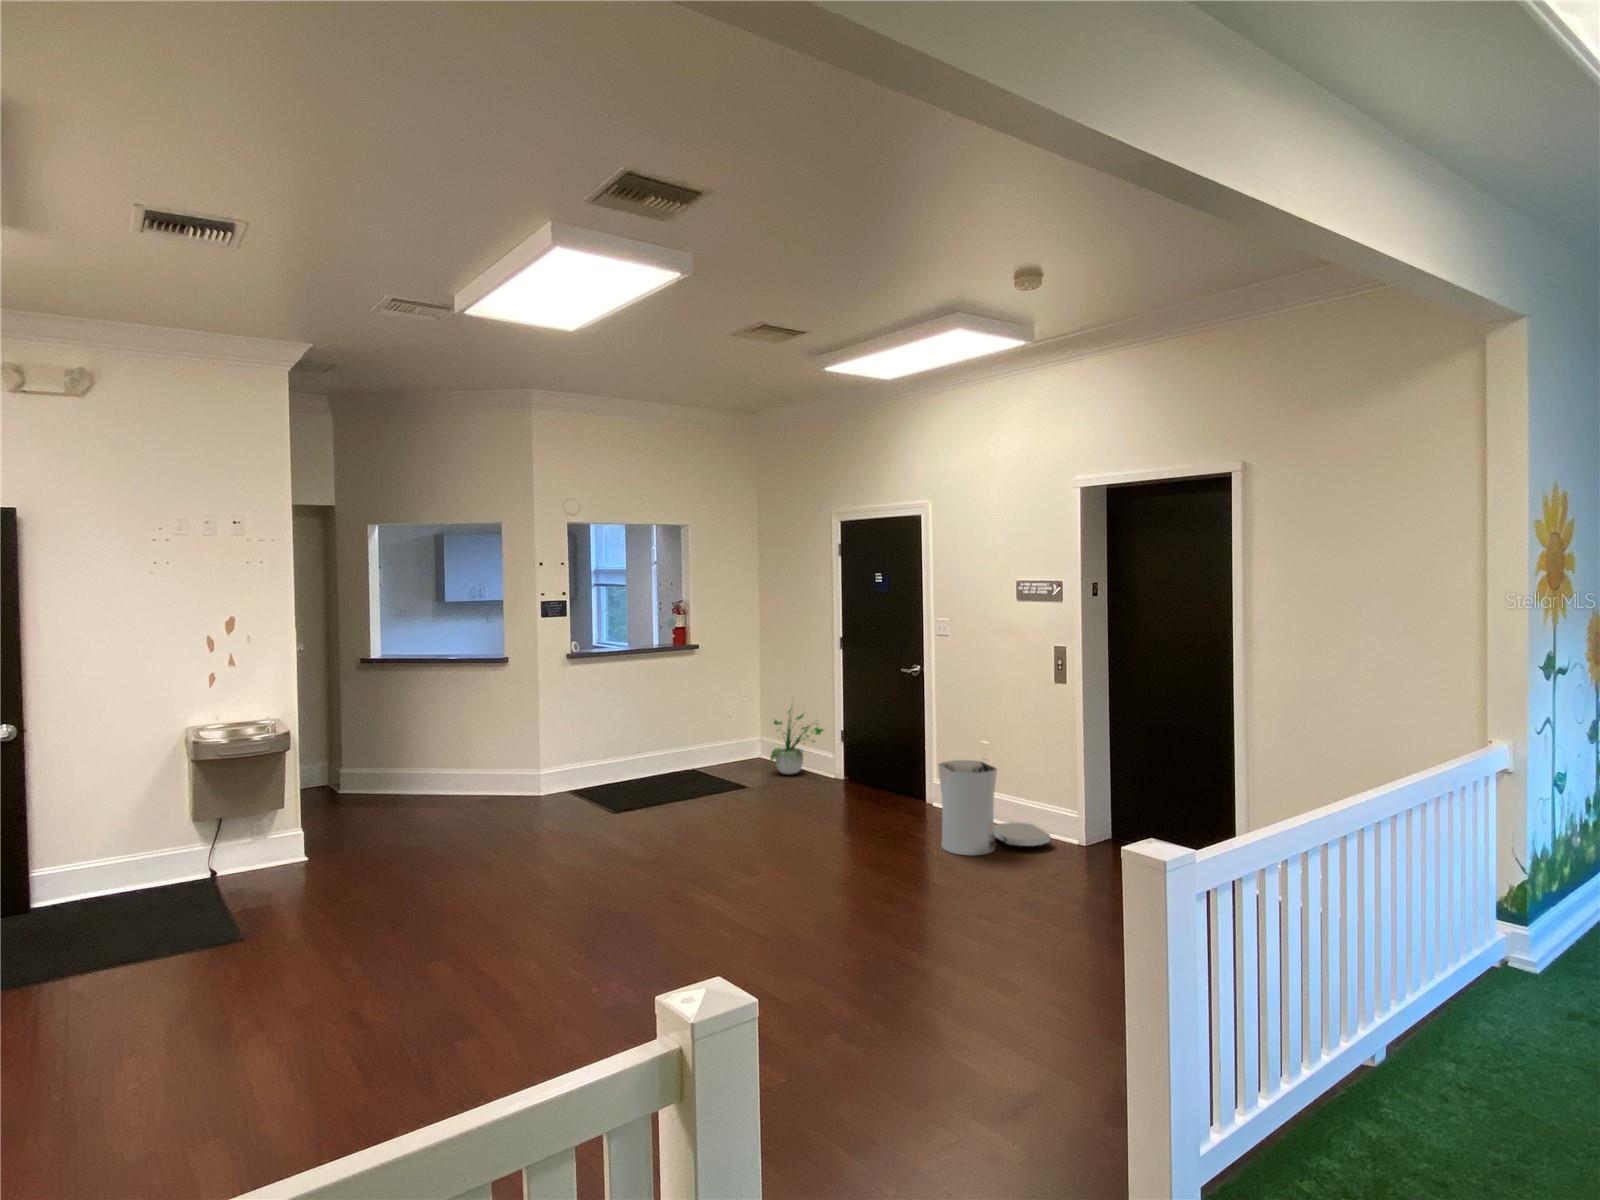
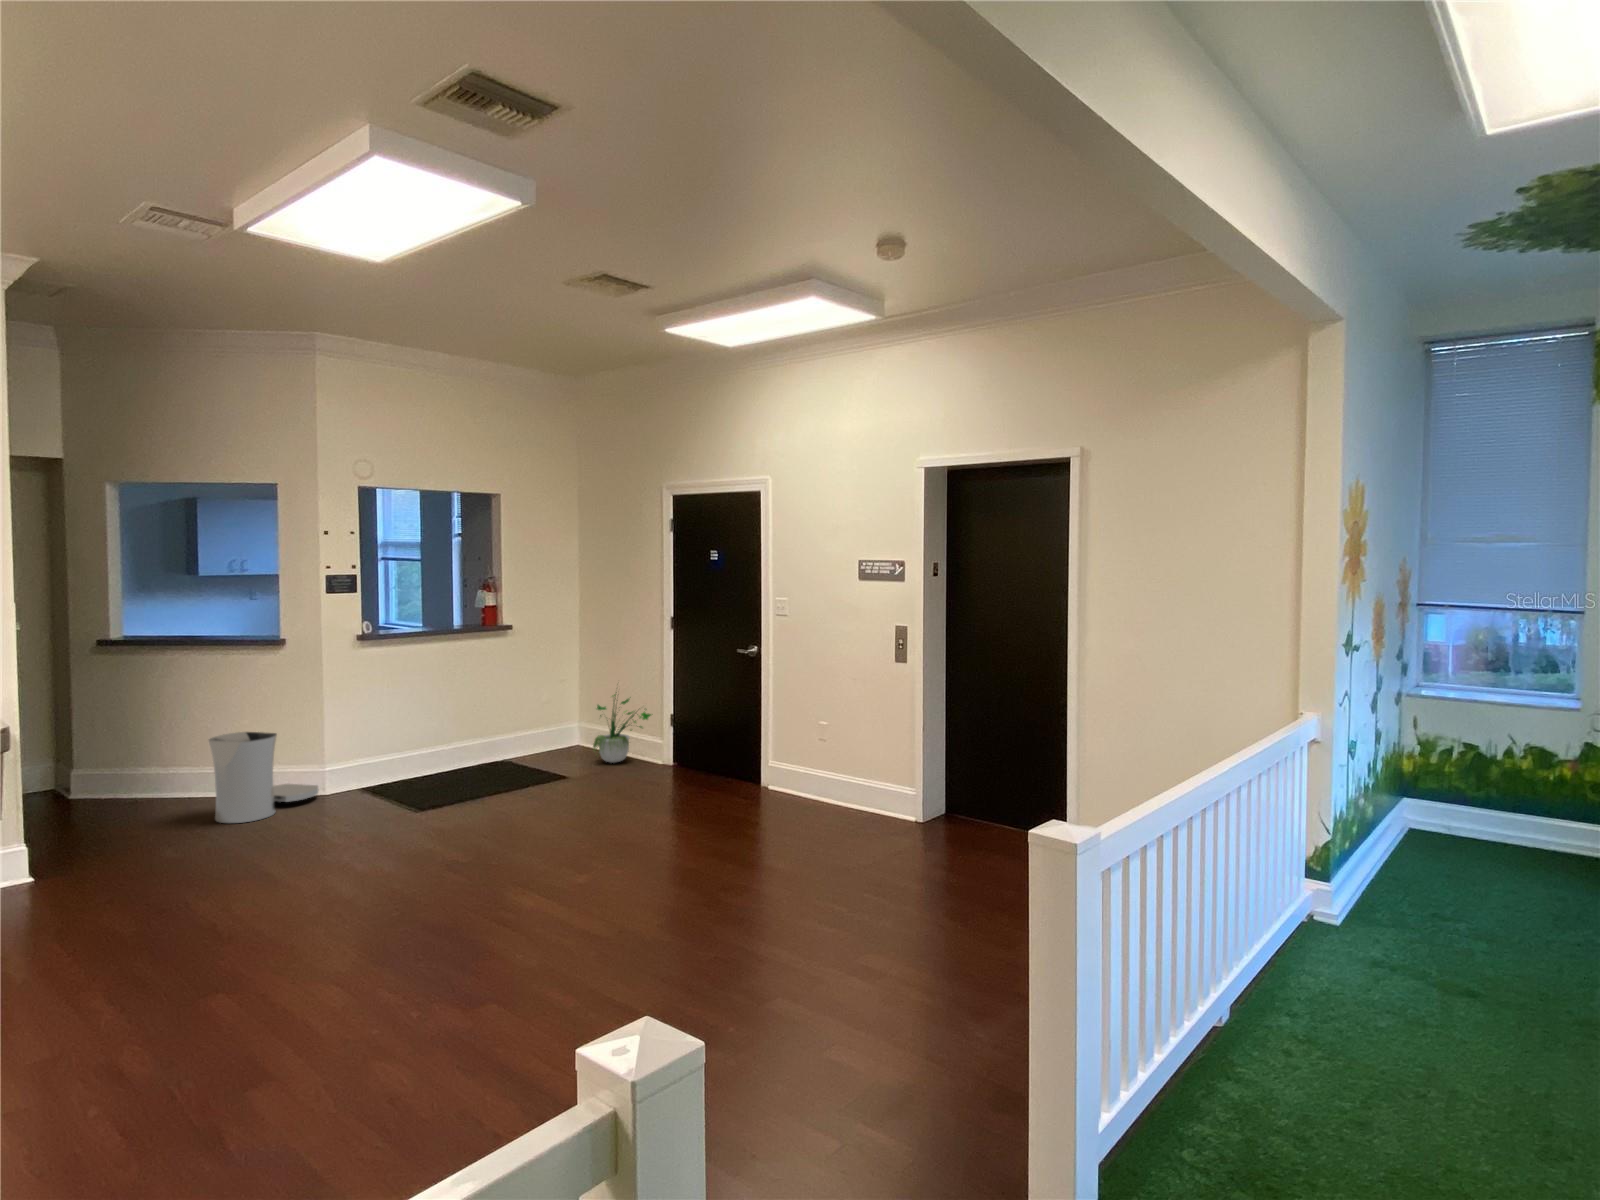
trash can: present [938,760,1050,856] -> present [209,732,319,823]

